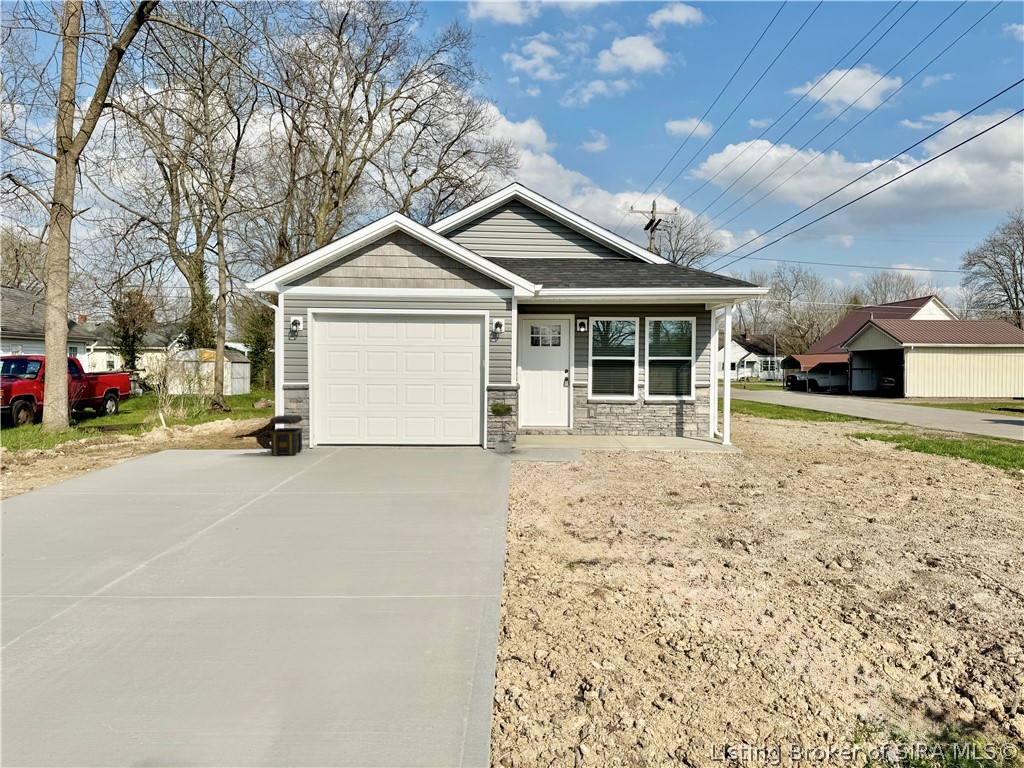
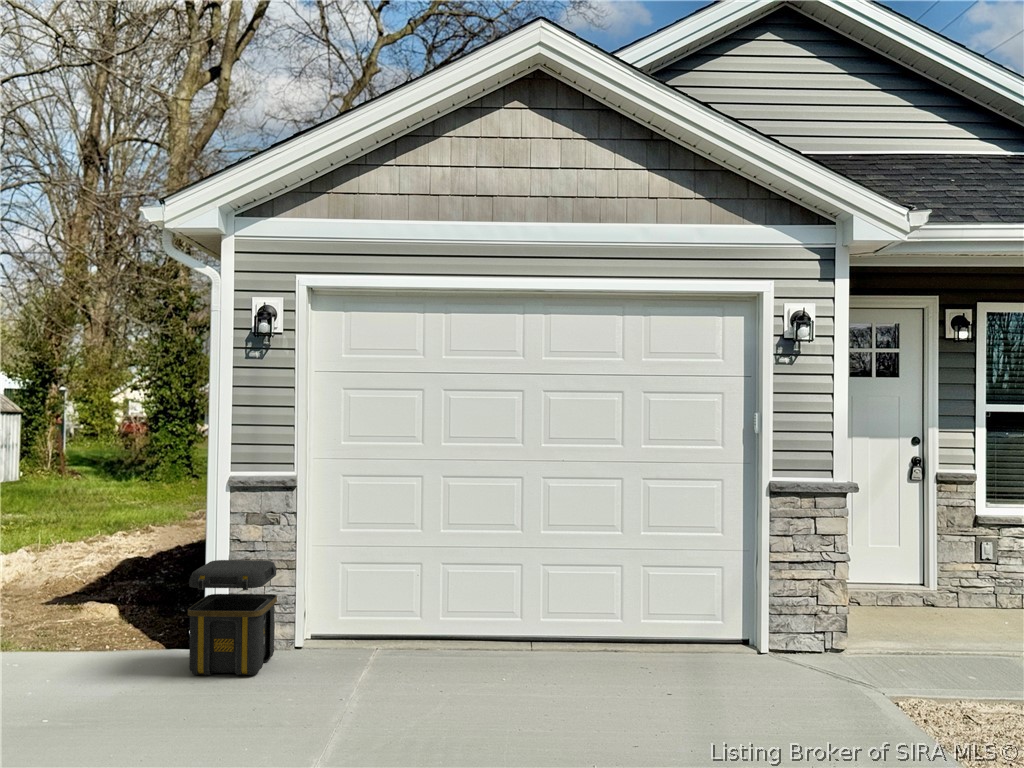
potted tree: present [491,403,512,453] -> none [785,530,849,674]

